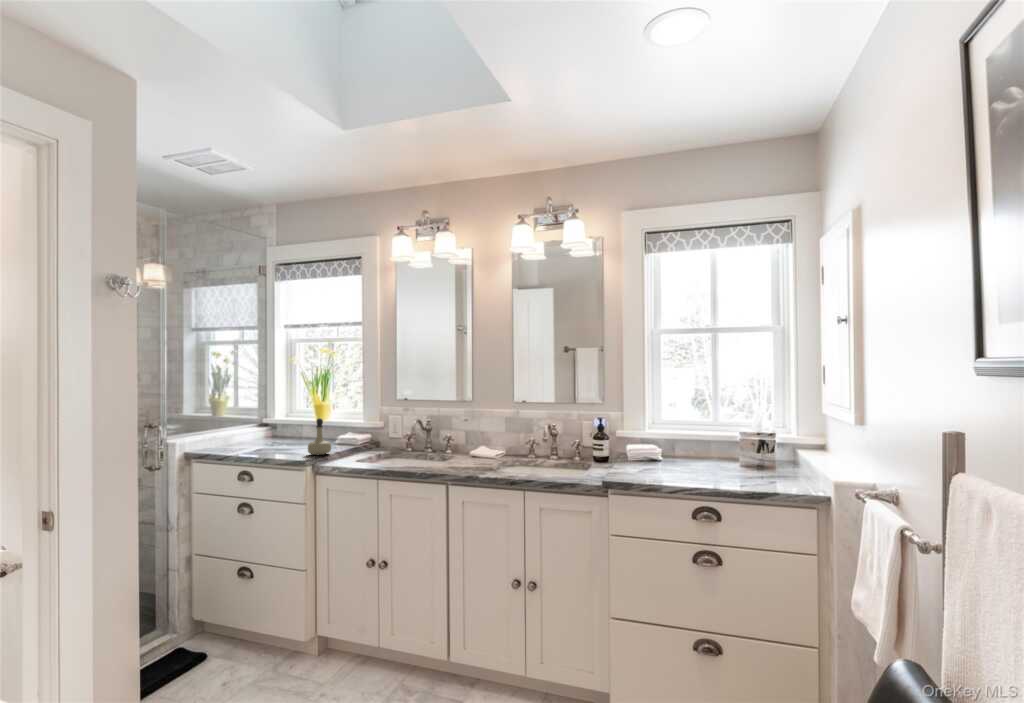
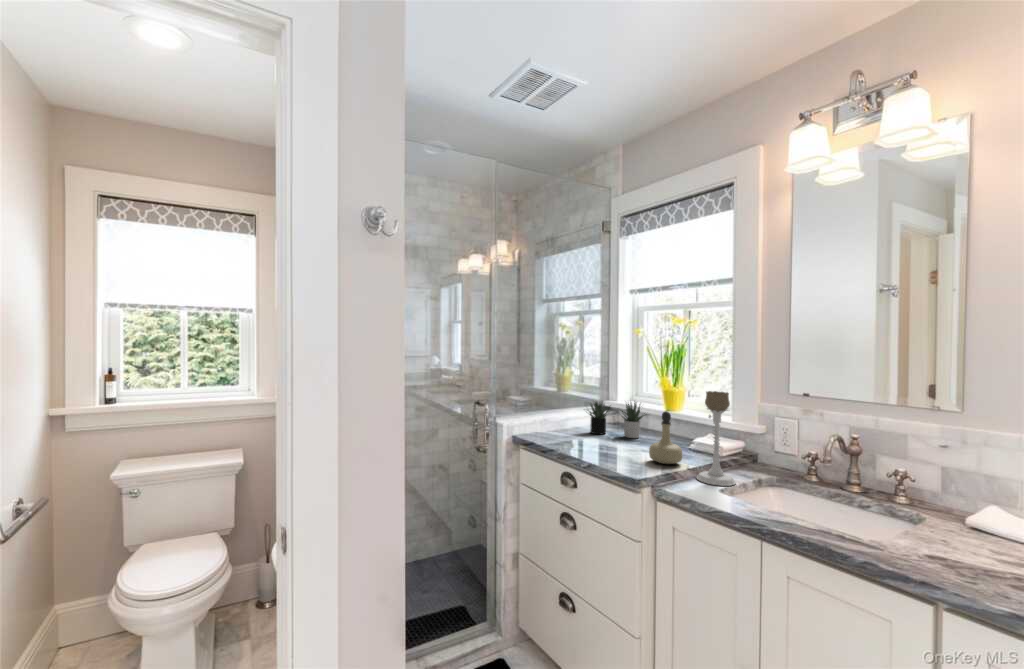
candle holder: none [341,401,366,460] -> present [697,391,736,486]
succulent plant: none [244,414,304,446] -> present [589,401,647,438]

